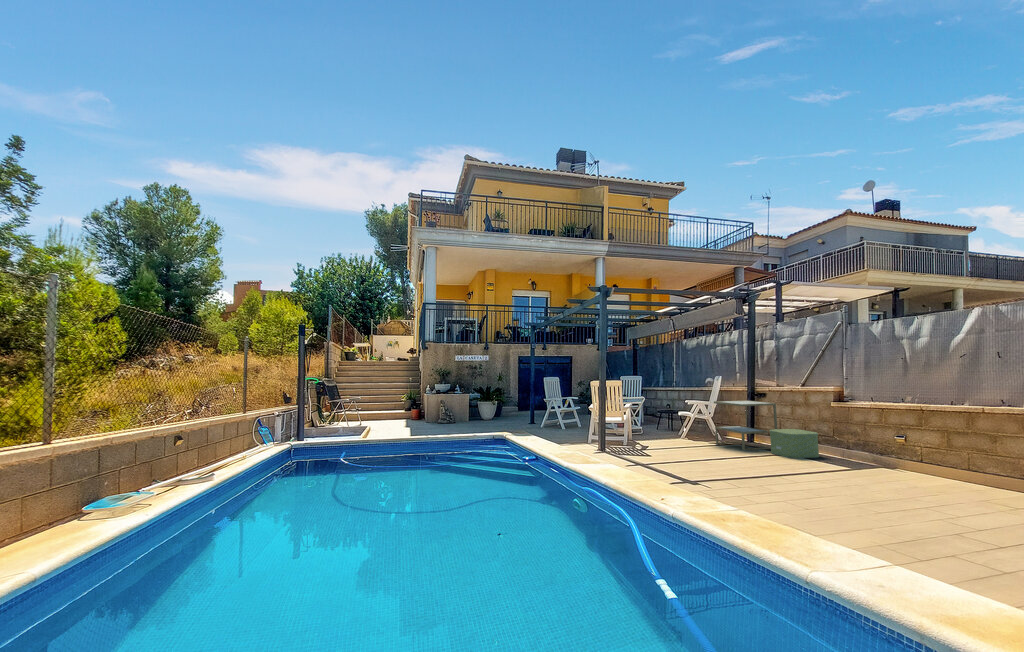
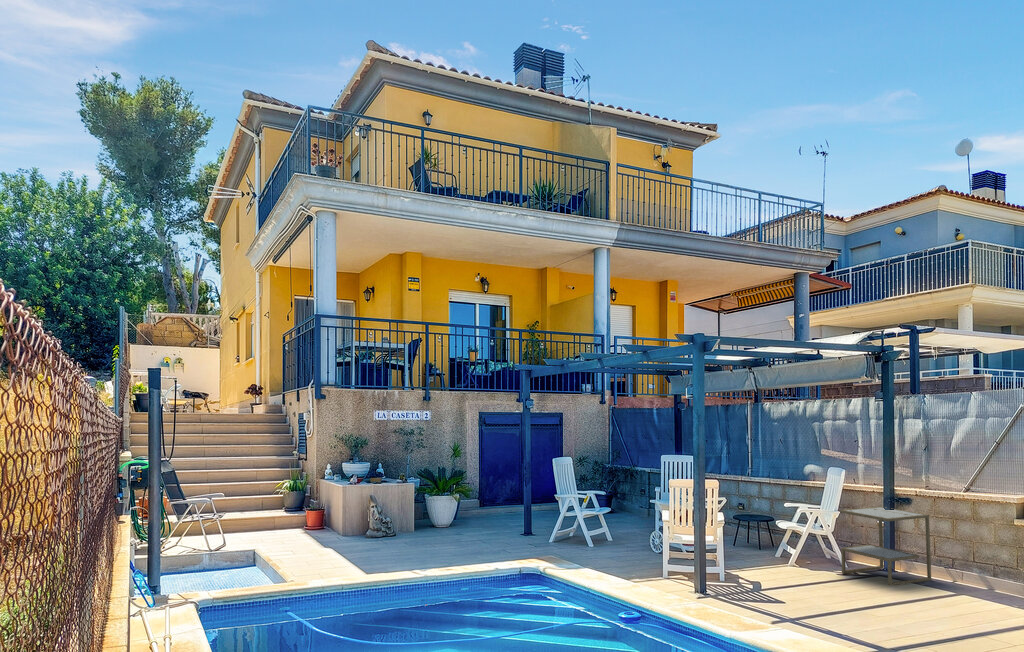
storage box: present [769,429,819,458] -> none [929,554,998,600]

